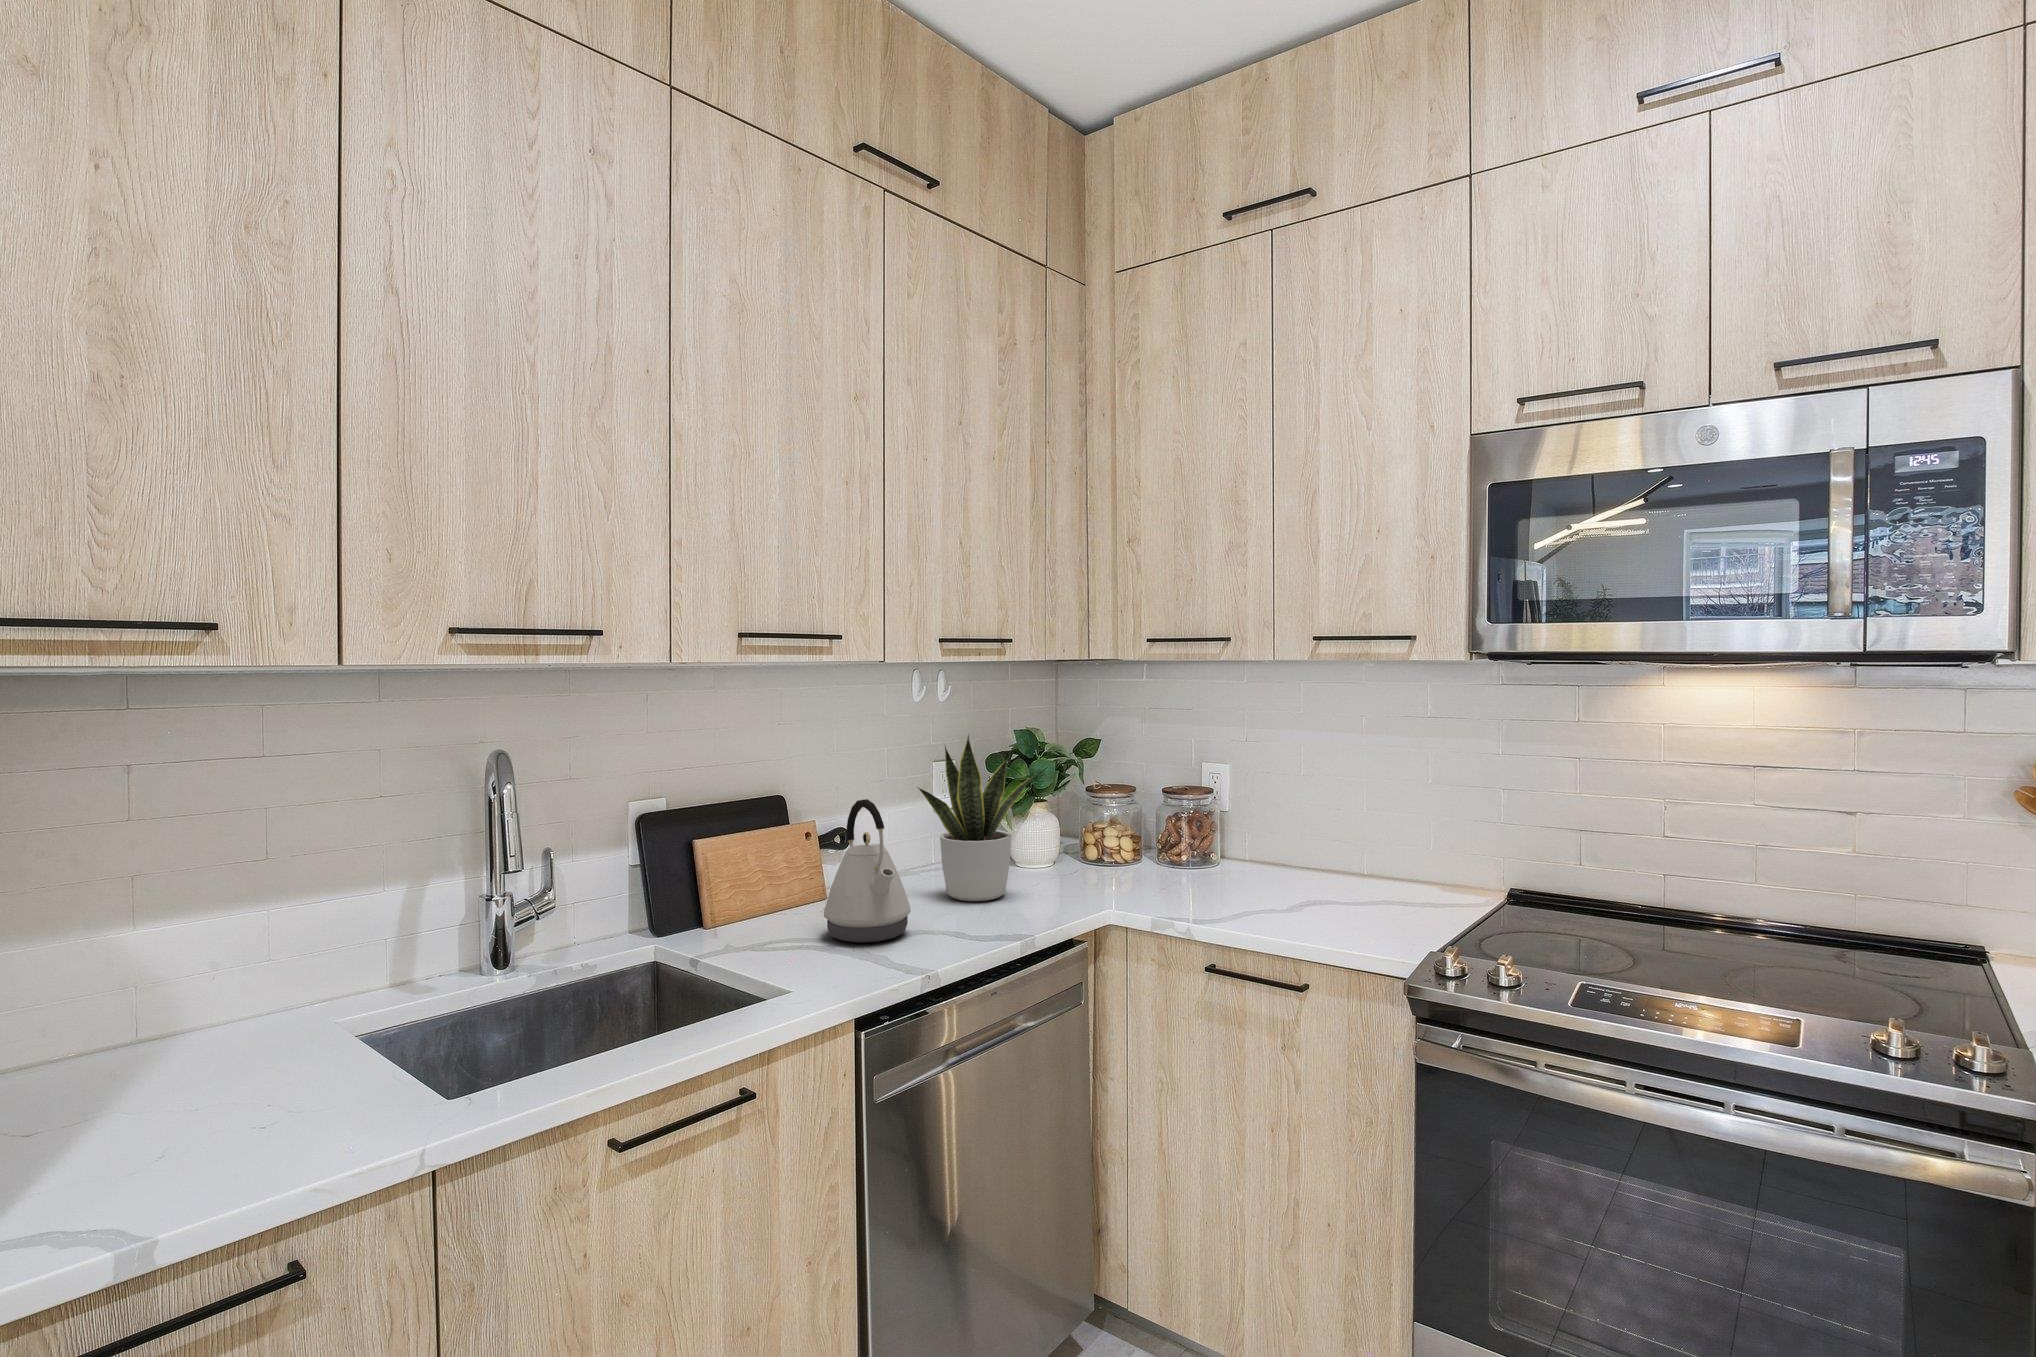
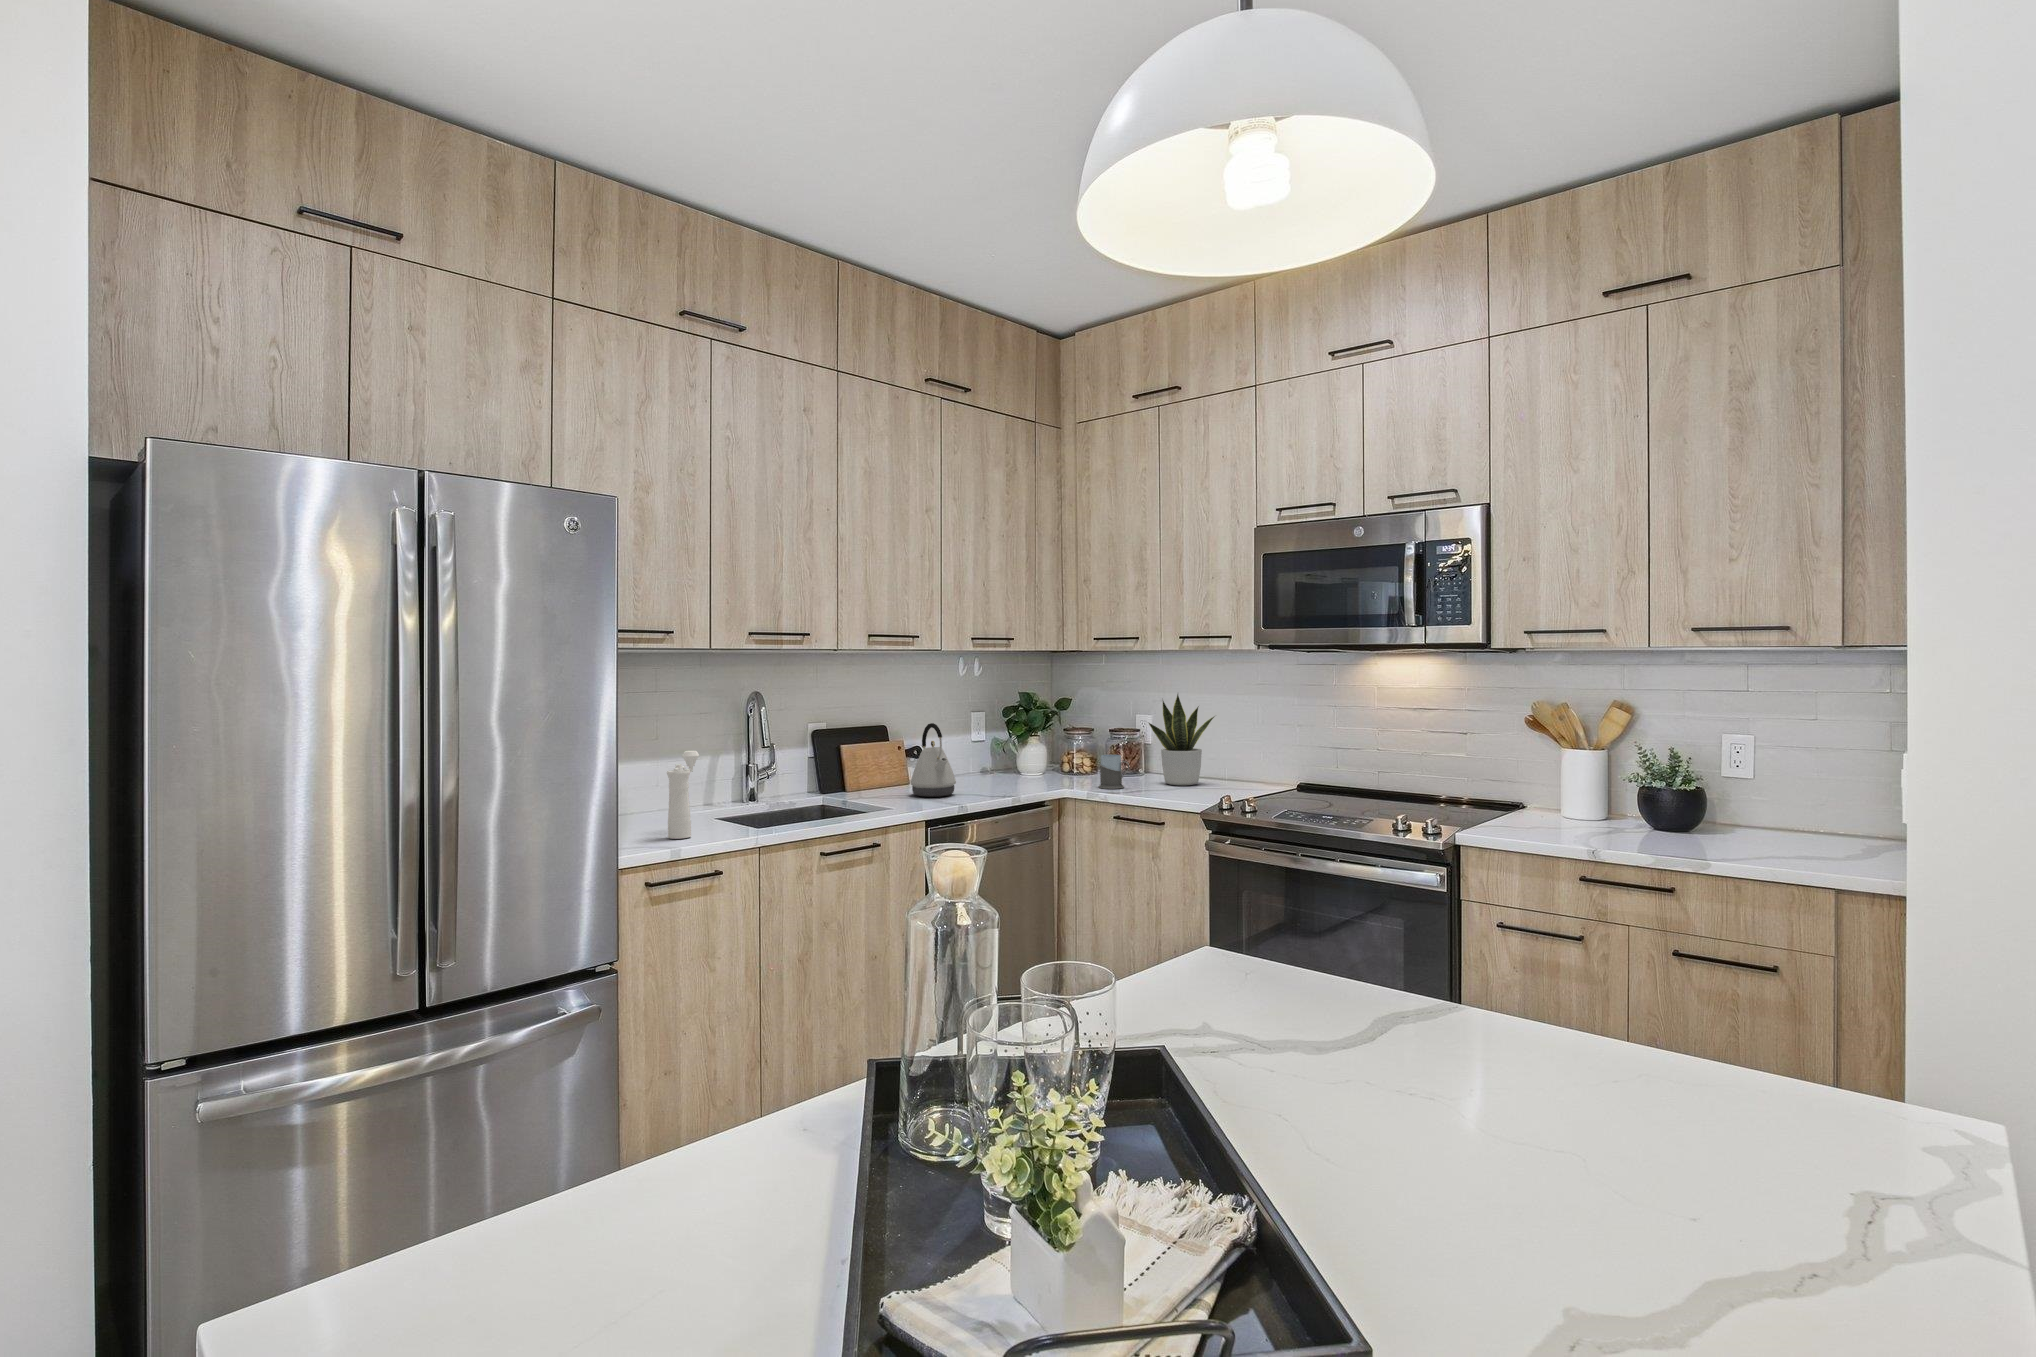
potted plant: present [917,735,1034,901] -> present [1149,694,1215,785]
mug: none [1164,844,1221,909] -> present [1099,755,1129,789]
pepper mill: none [153,914,287,1172] -> present [667,751,699,839]

